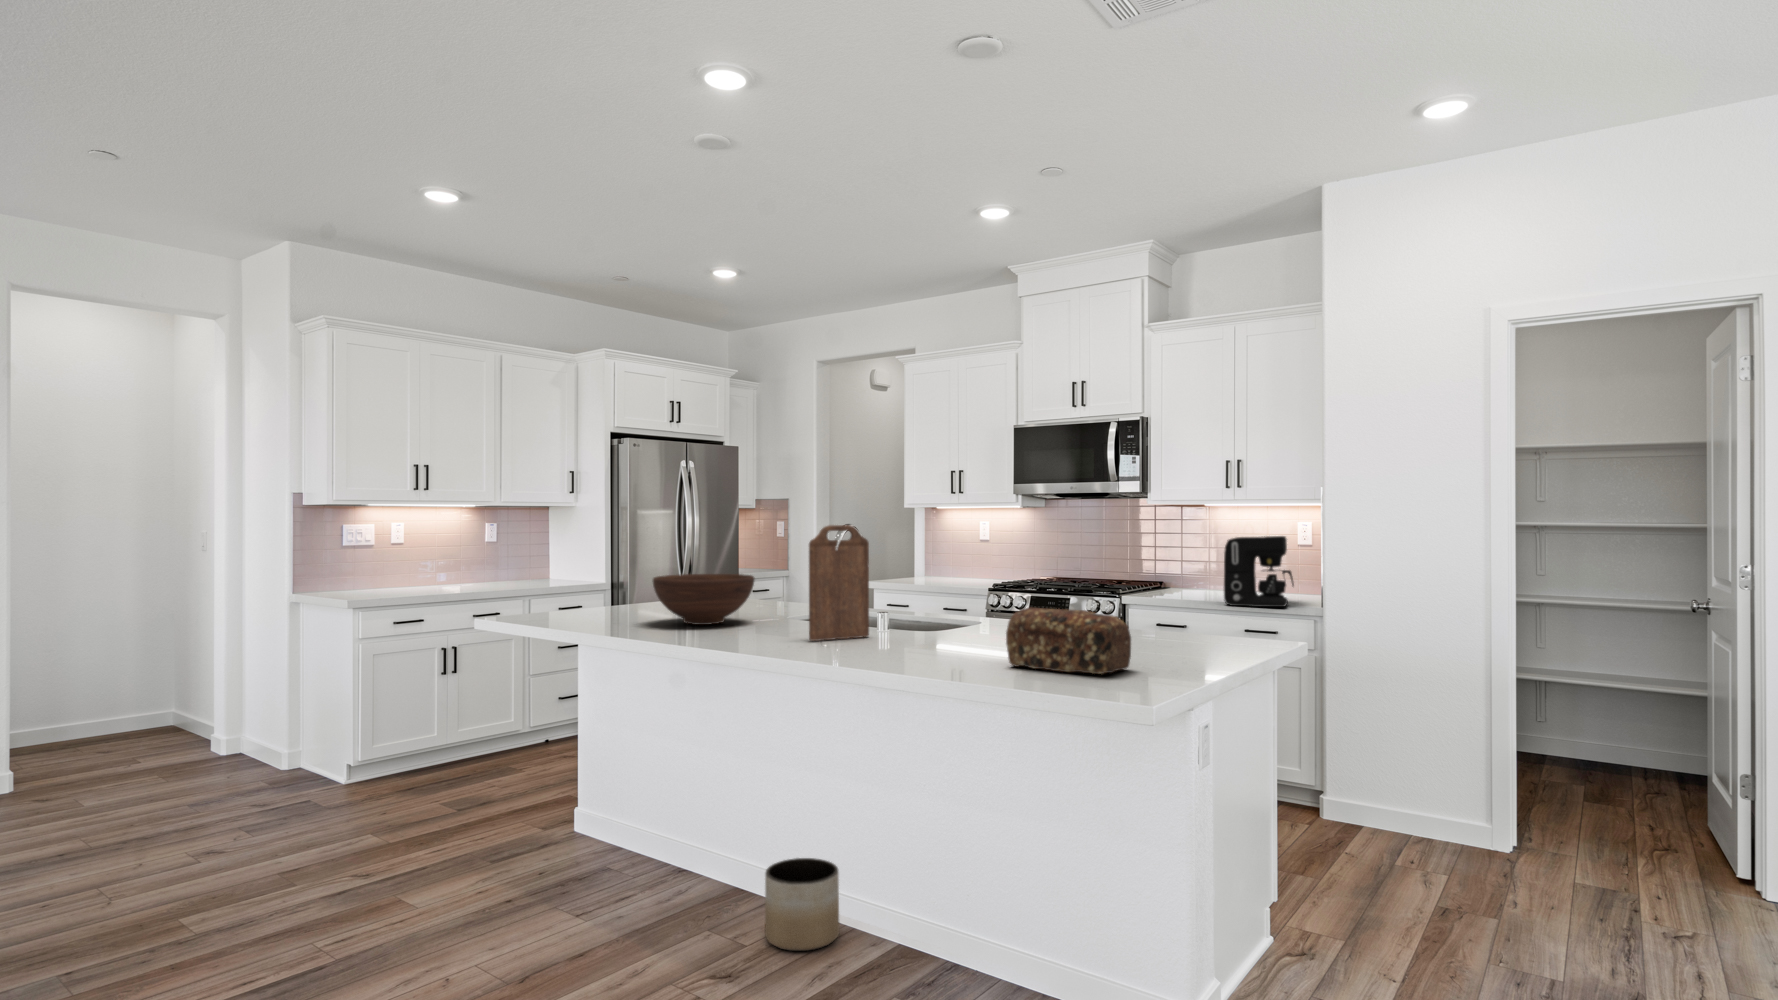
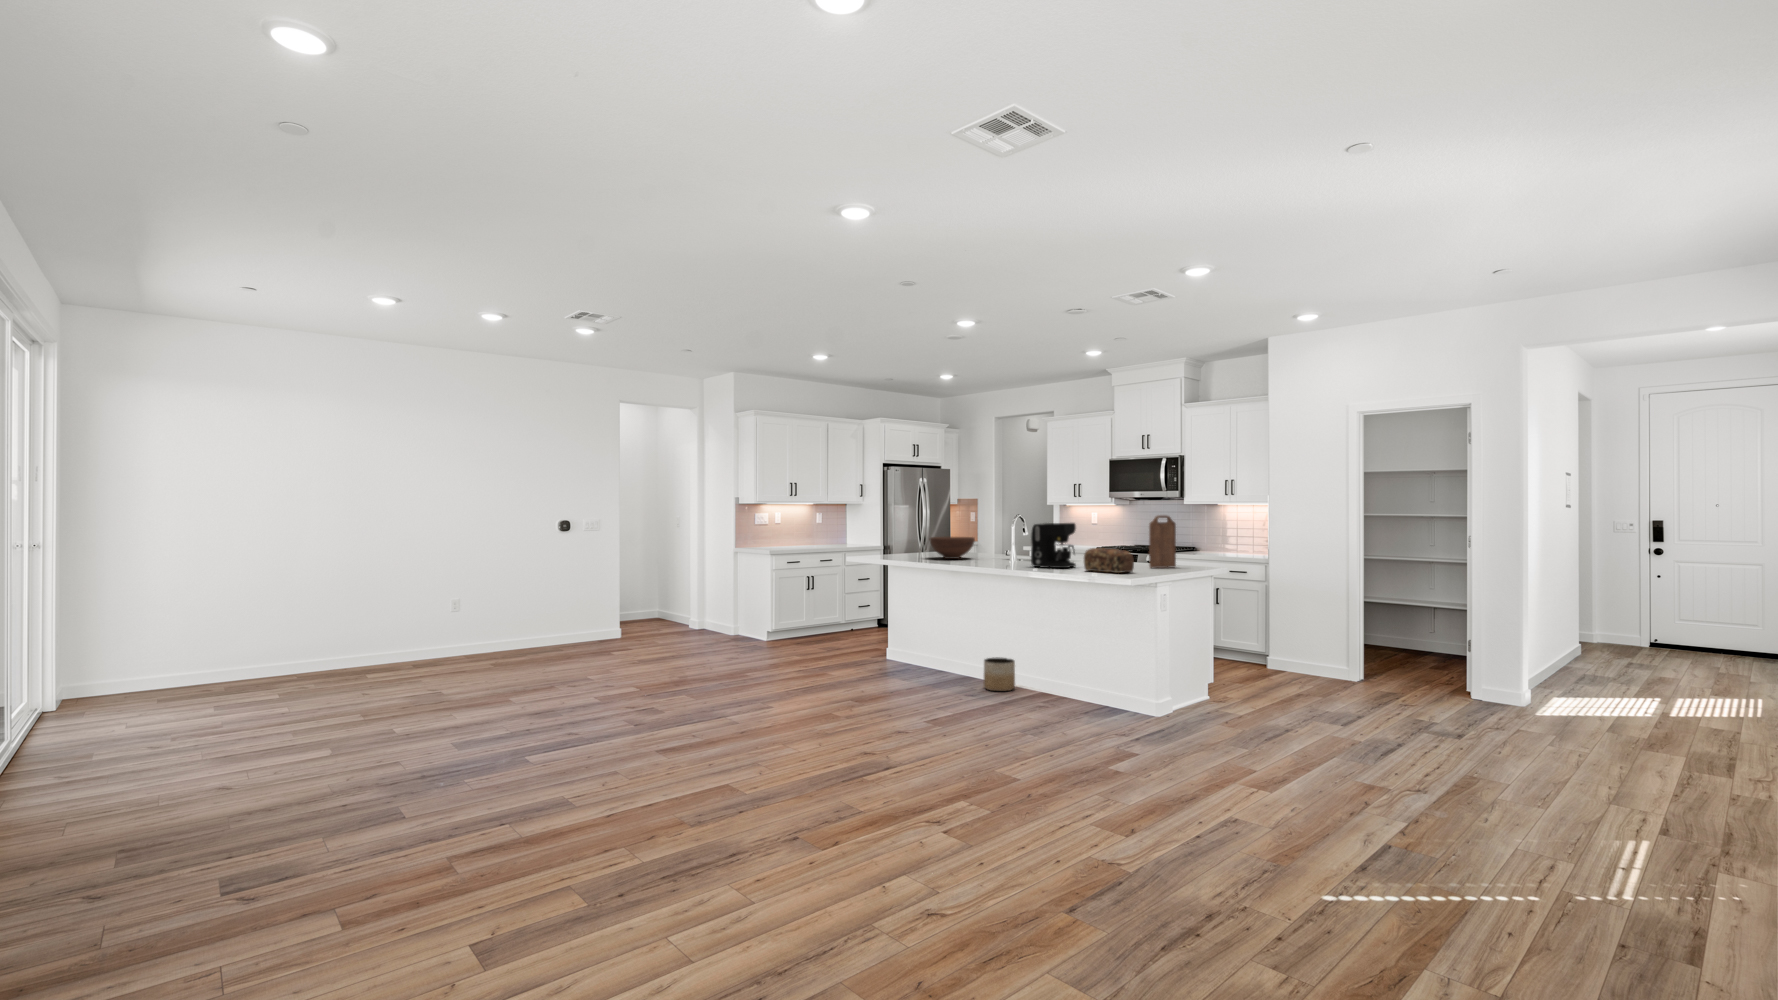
cutting board: present [809,525,869,641] -> present [1149,515,1176,568]
coffee maker: present [1224,536,1294,607] -> present [1031,523,1076,568]

